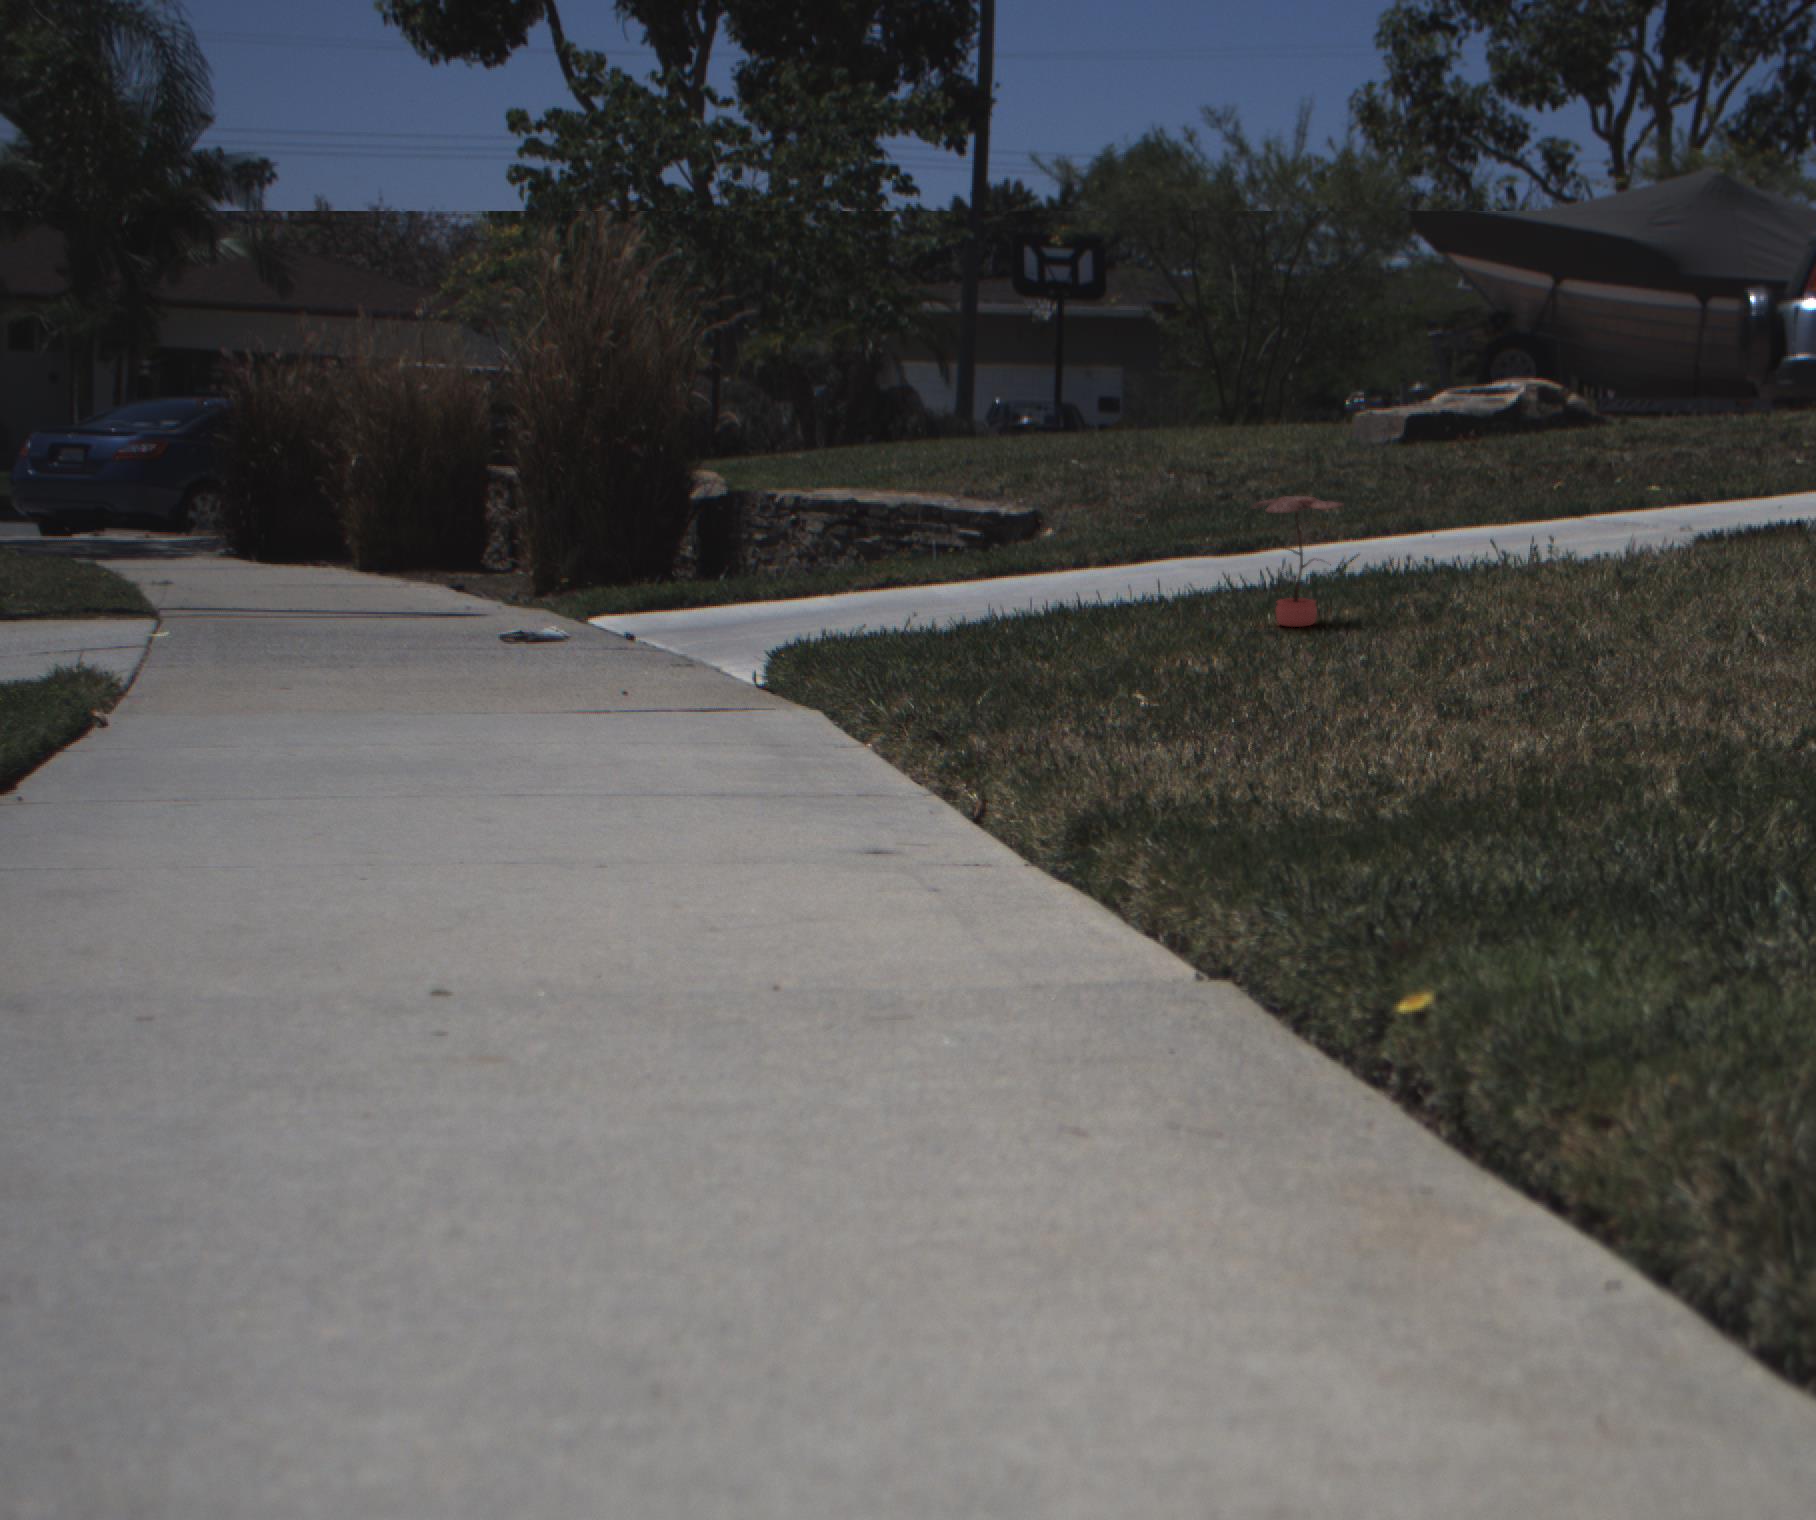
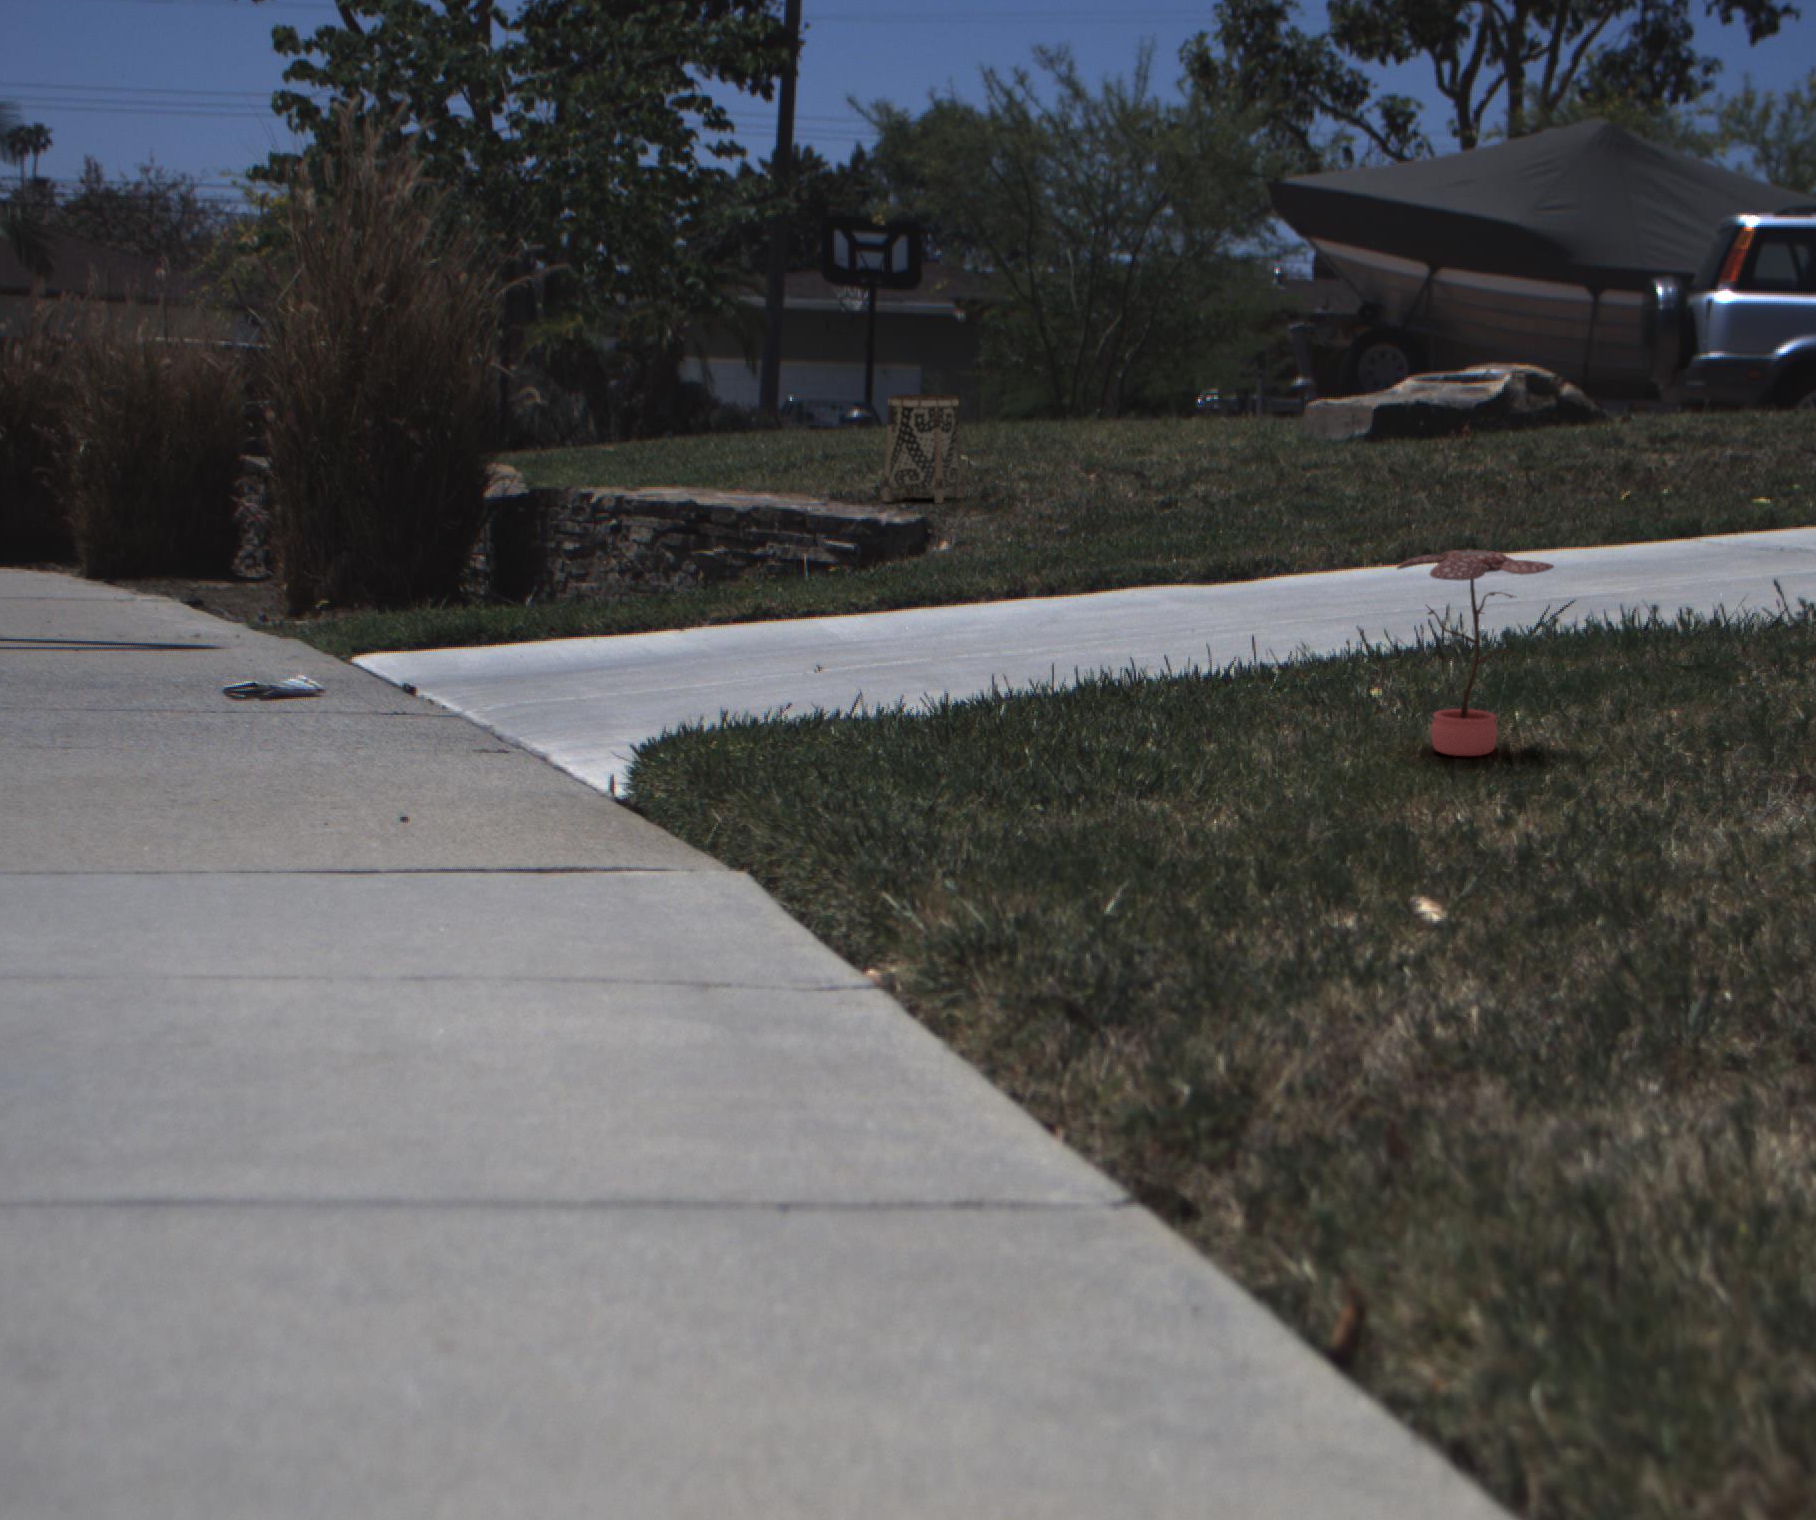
basket: none [1003,415,1069,501] -> present [883,394,964,503]

